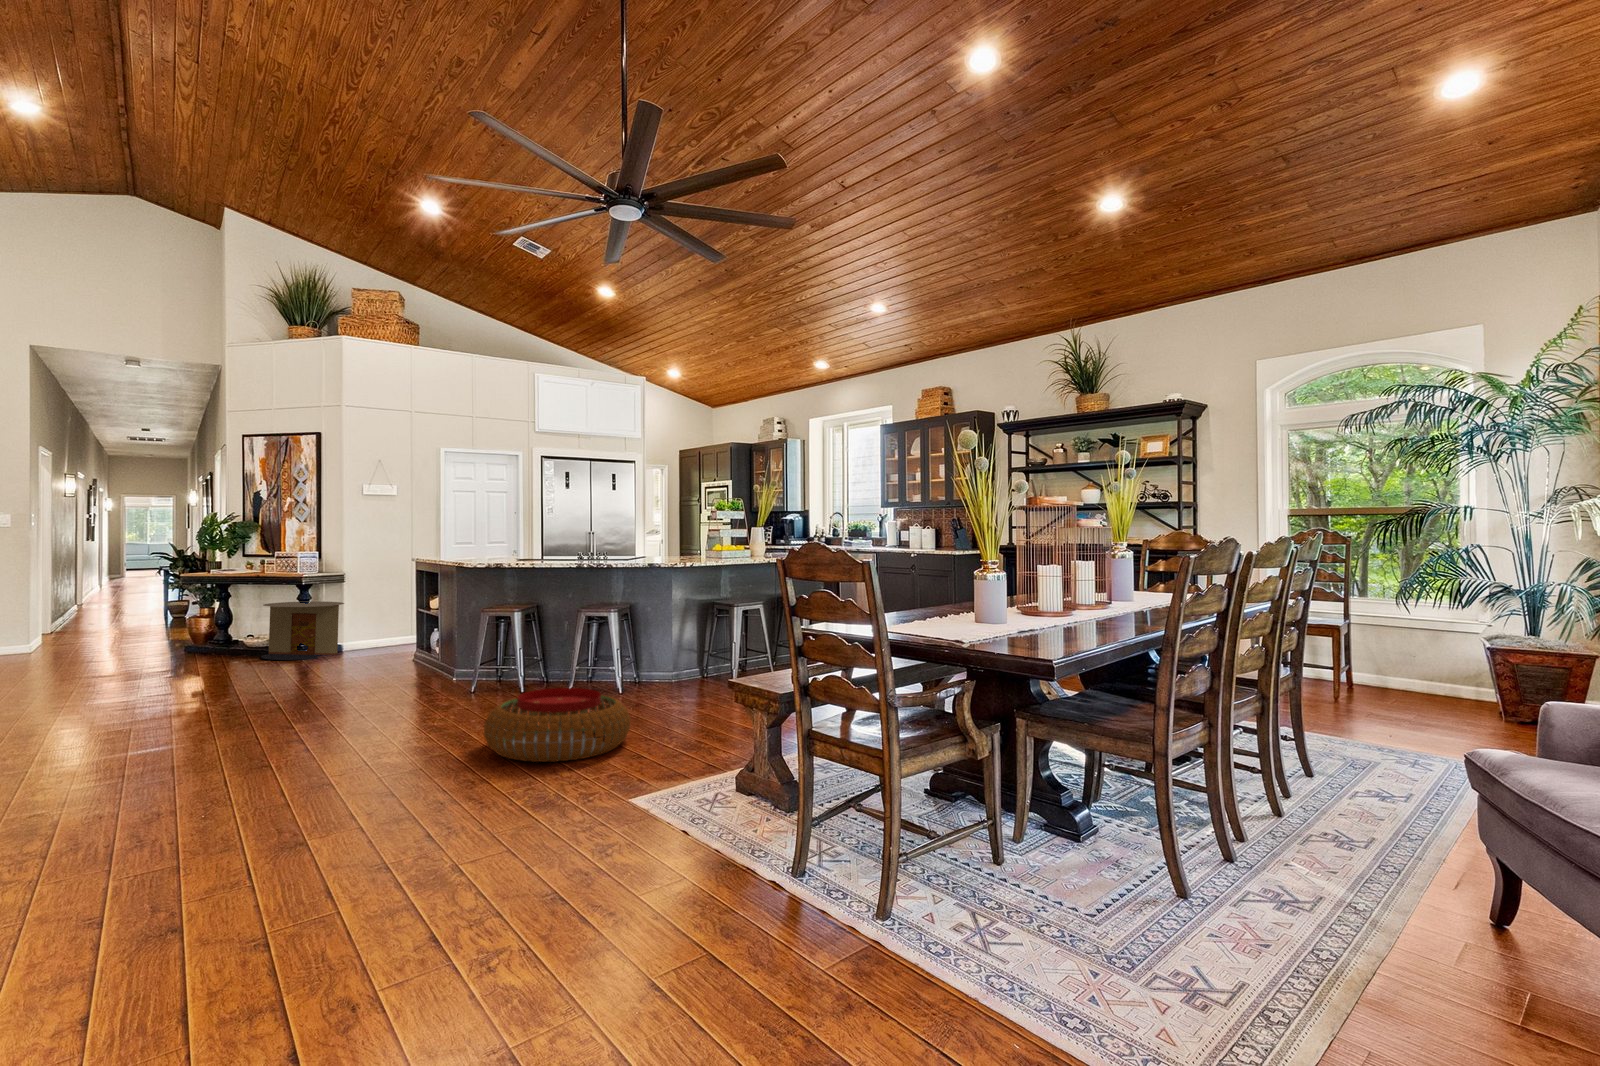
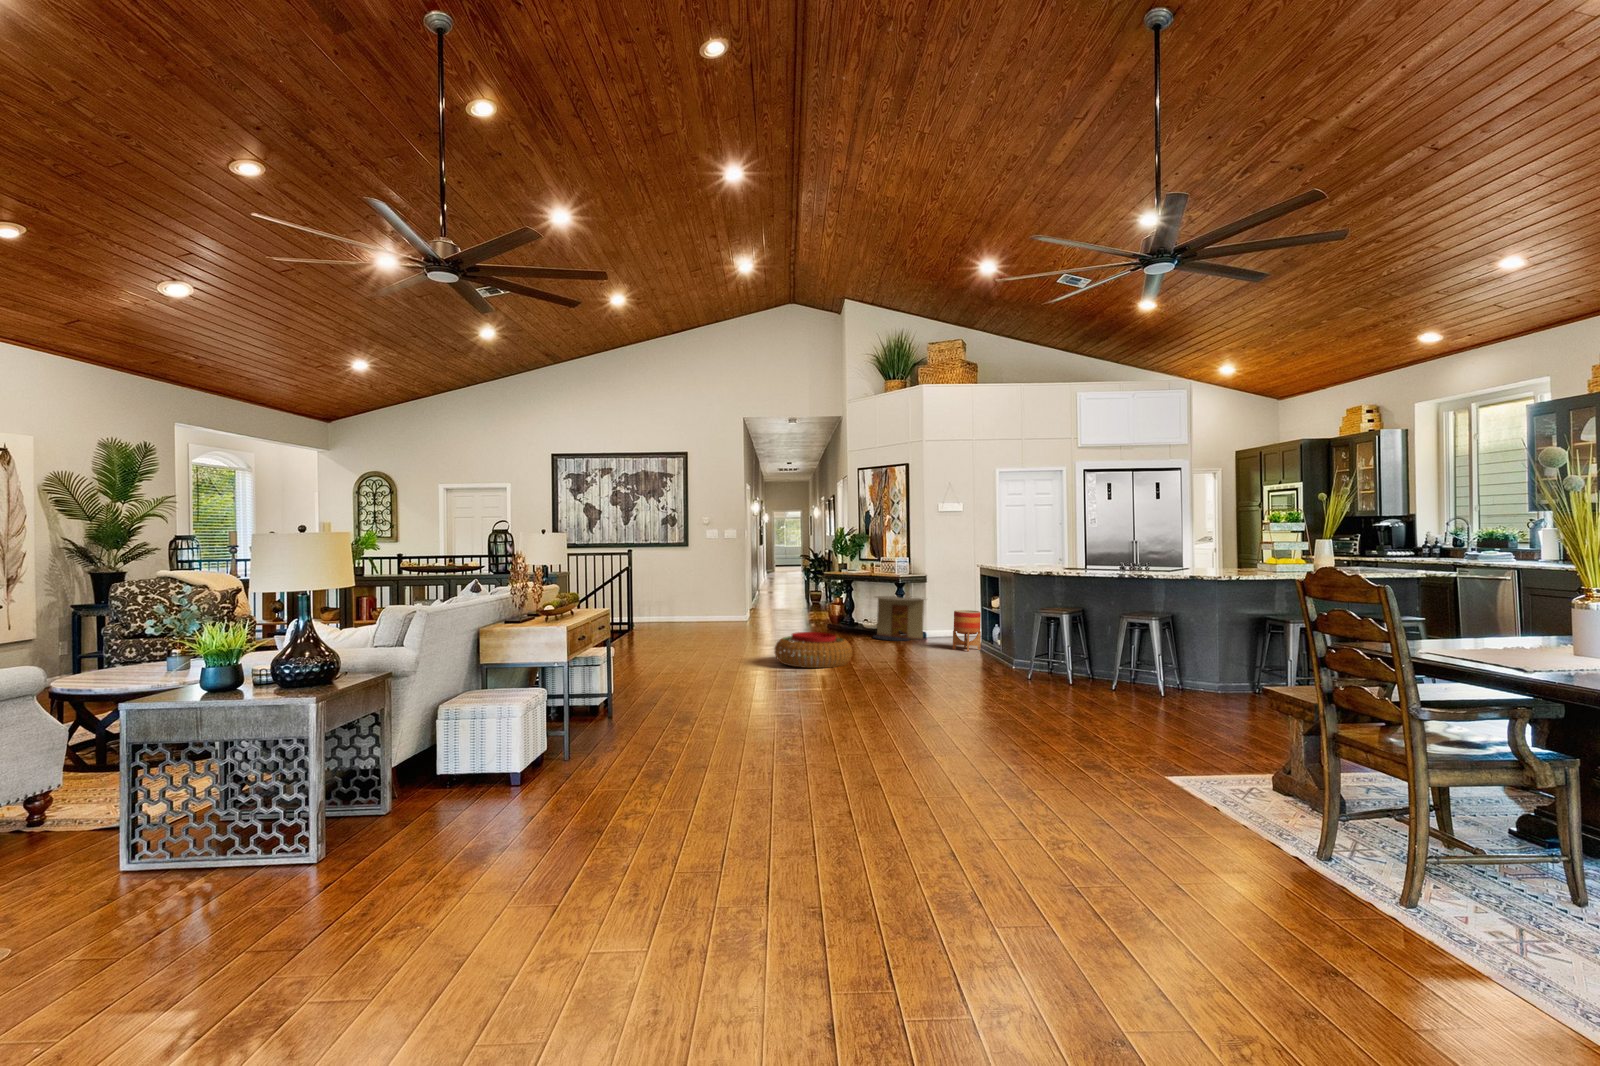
planter: none [378,615,415,665] -> present [953,610,981,651]
pouf: present [484,688,631,762] -> present [775,632,852,668]

